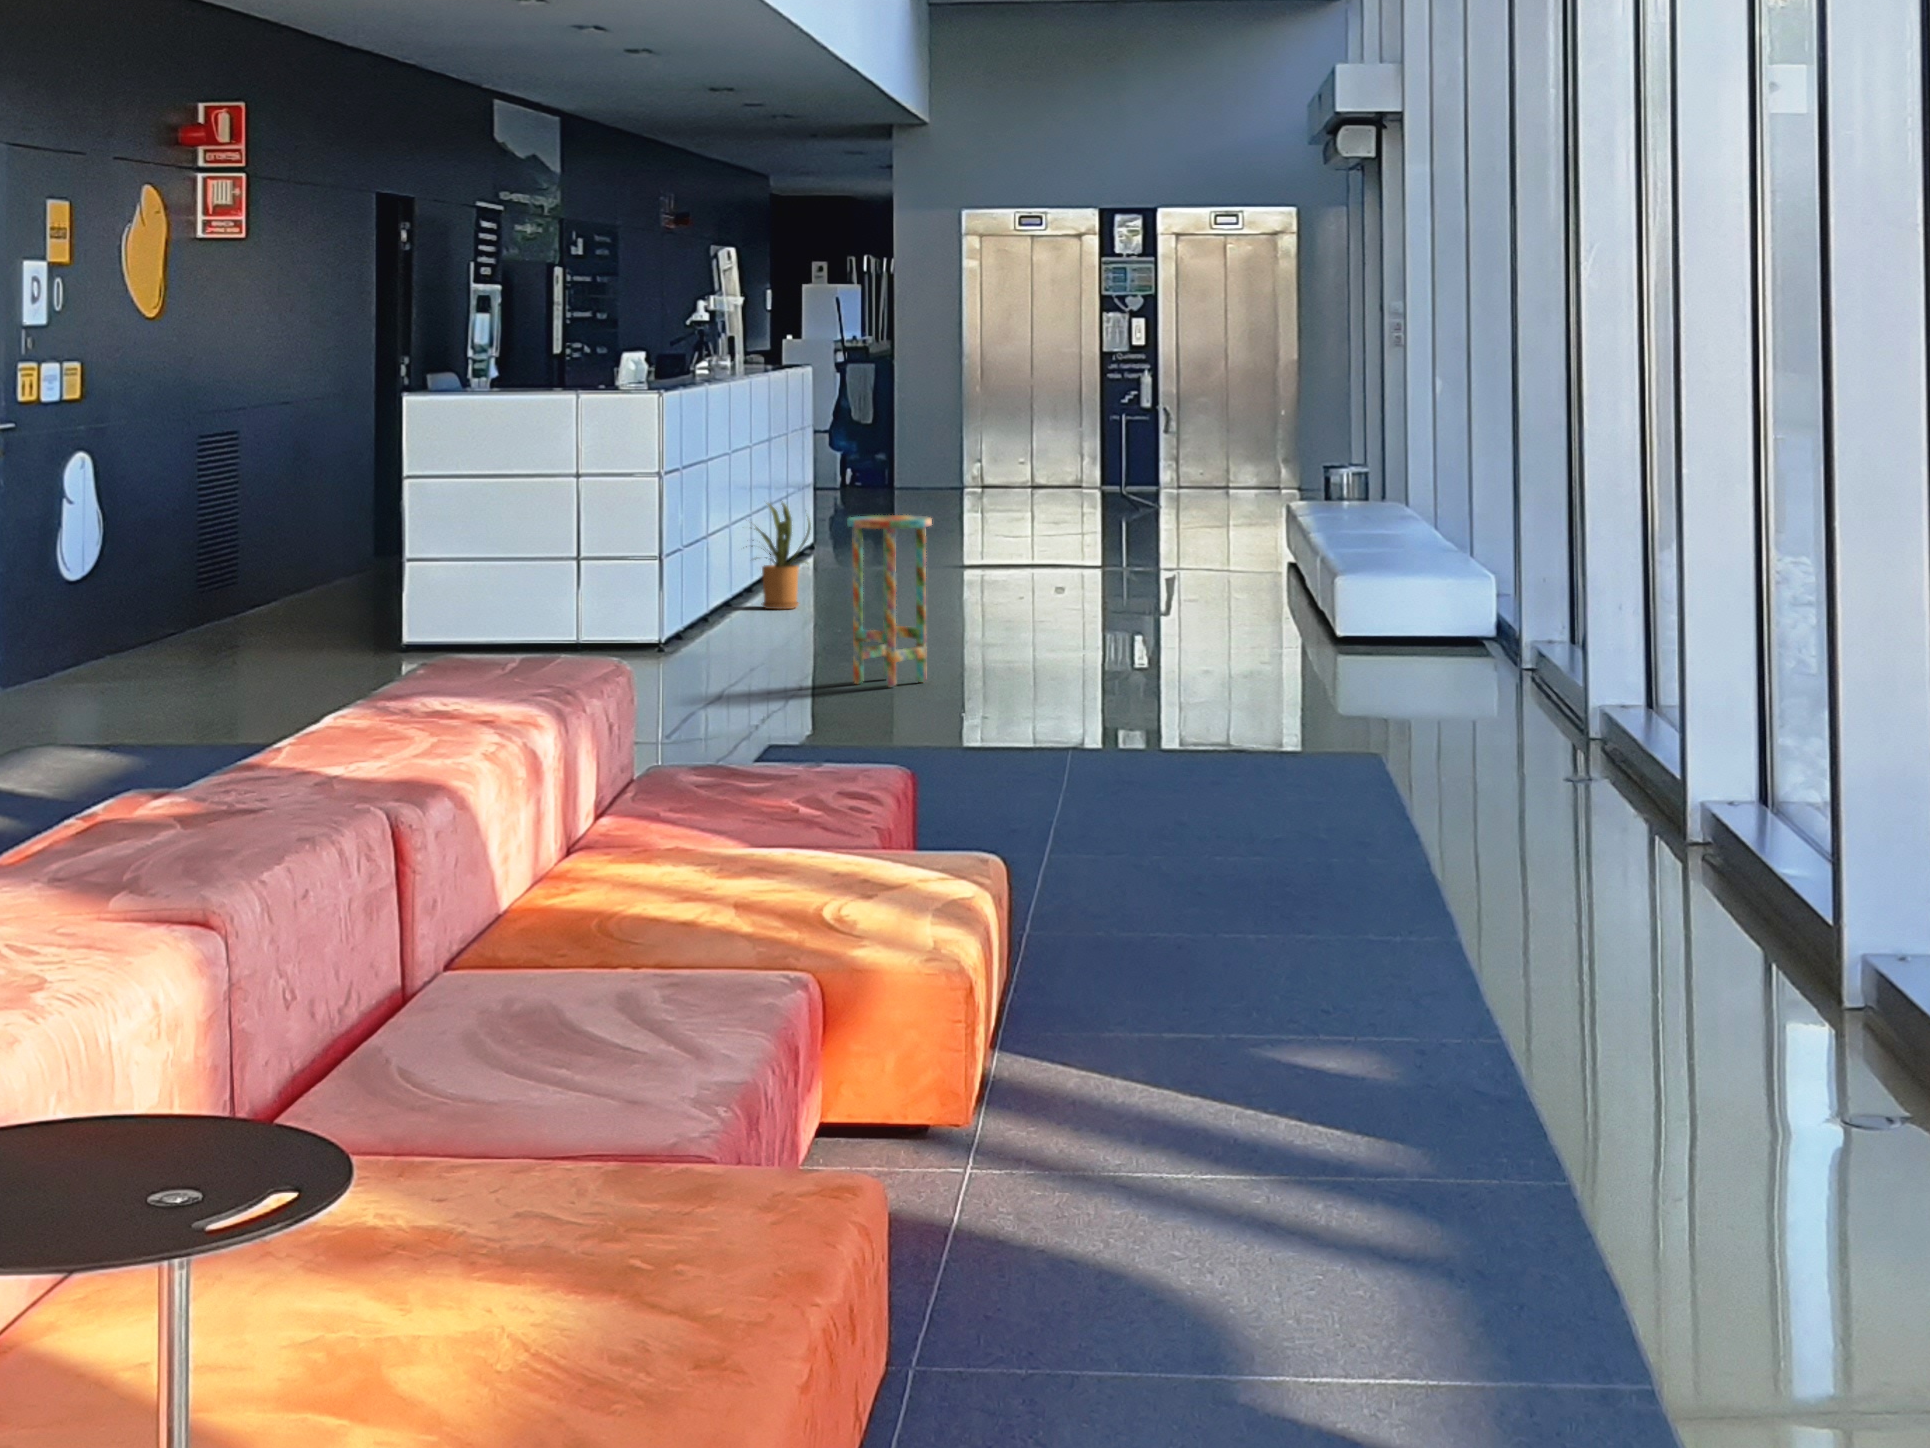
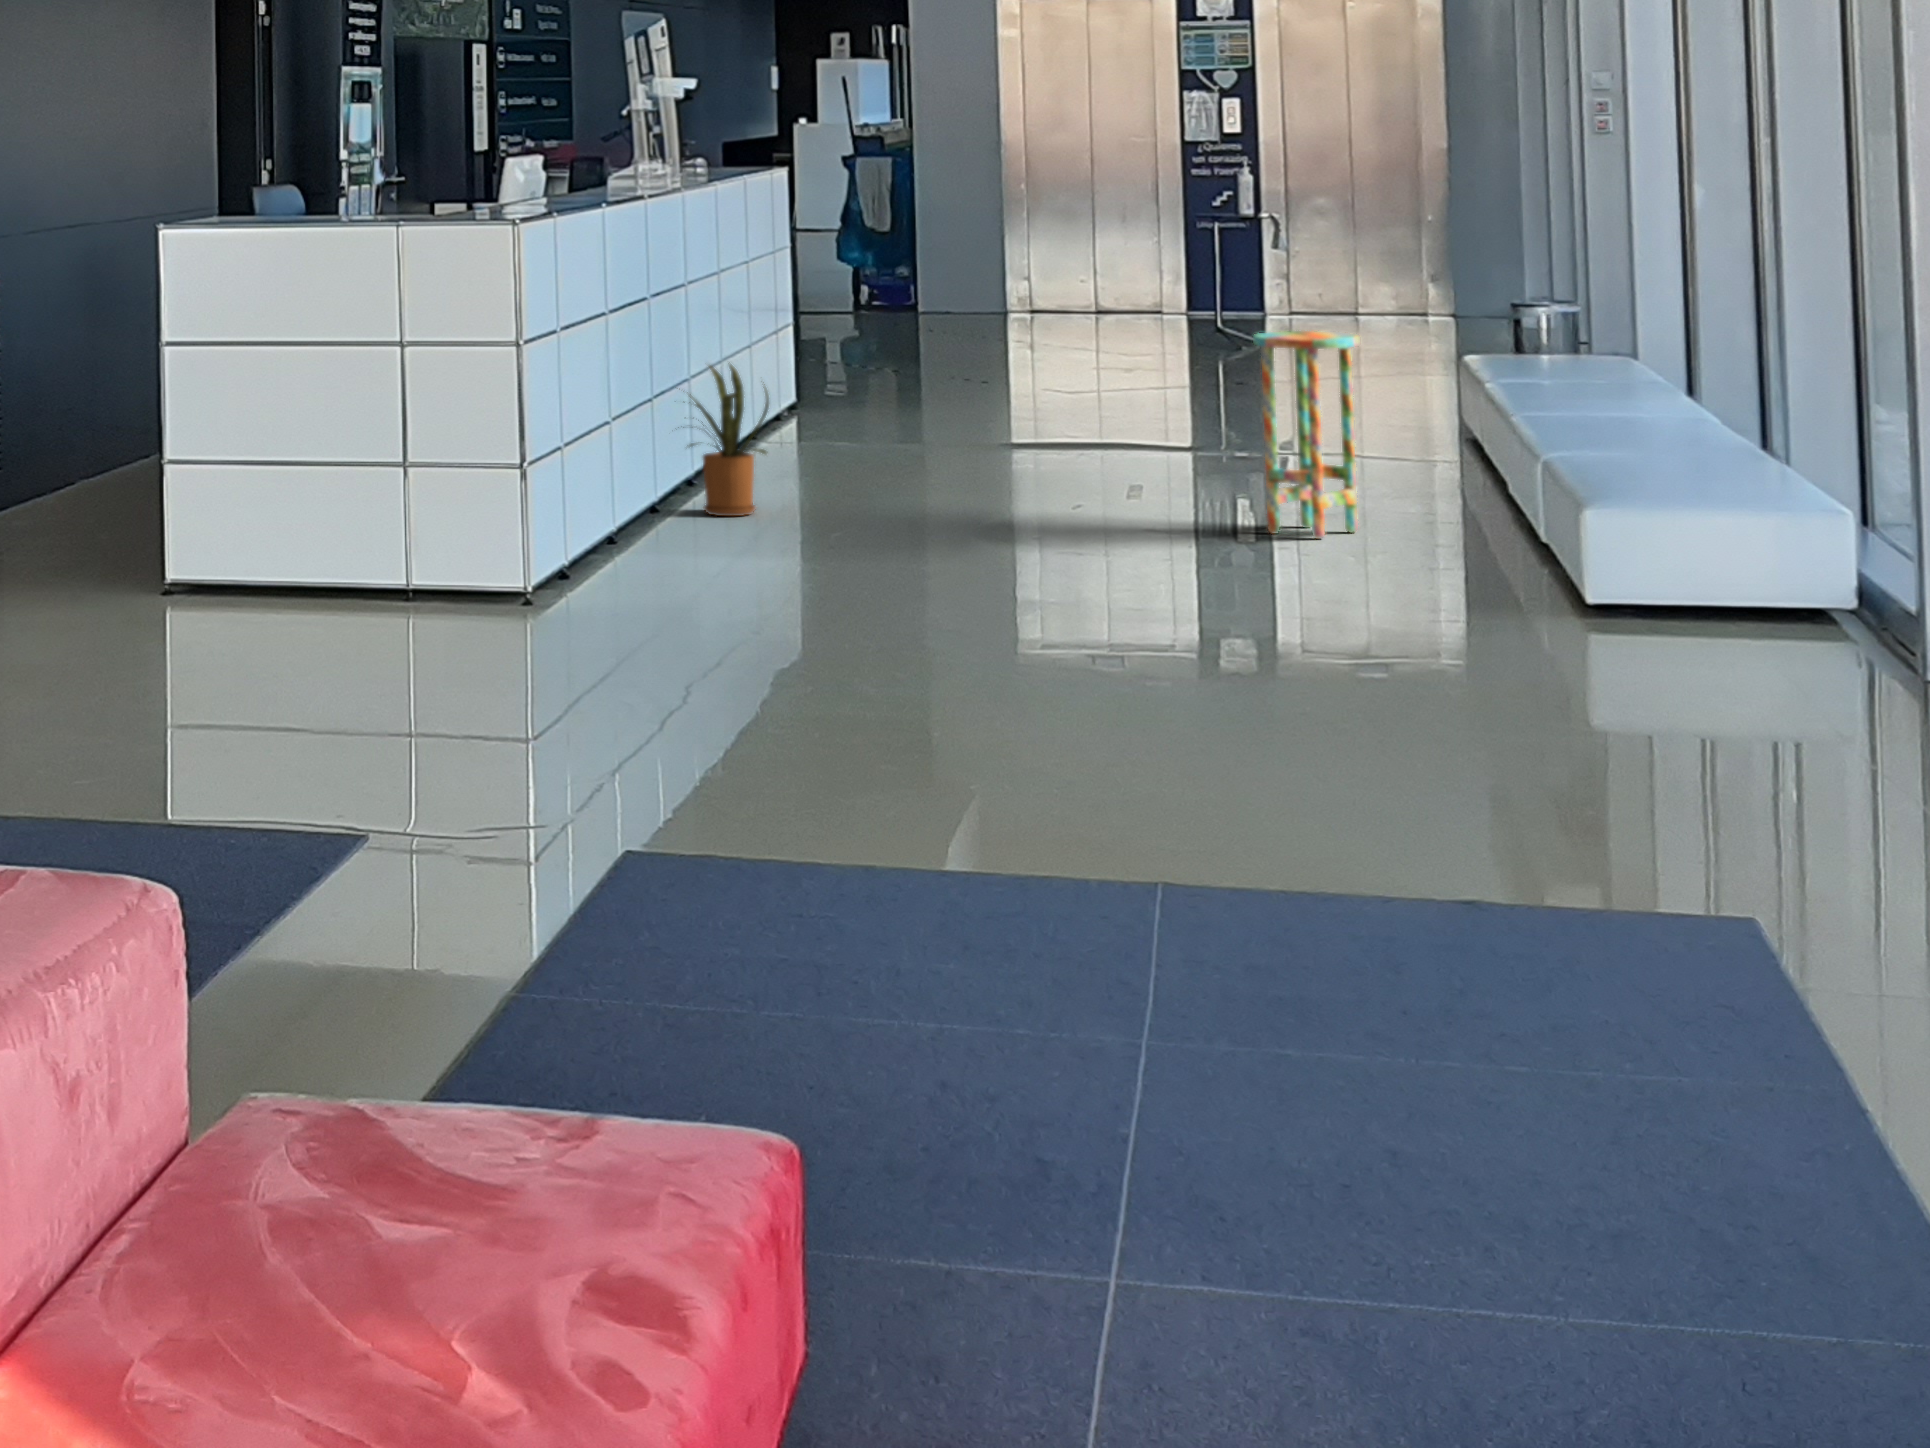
side table: present [847,515,932,687] -> present [1253,331,1360,539]

